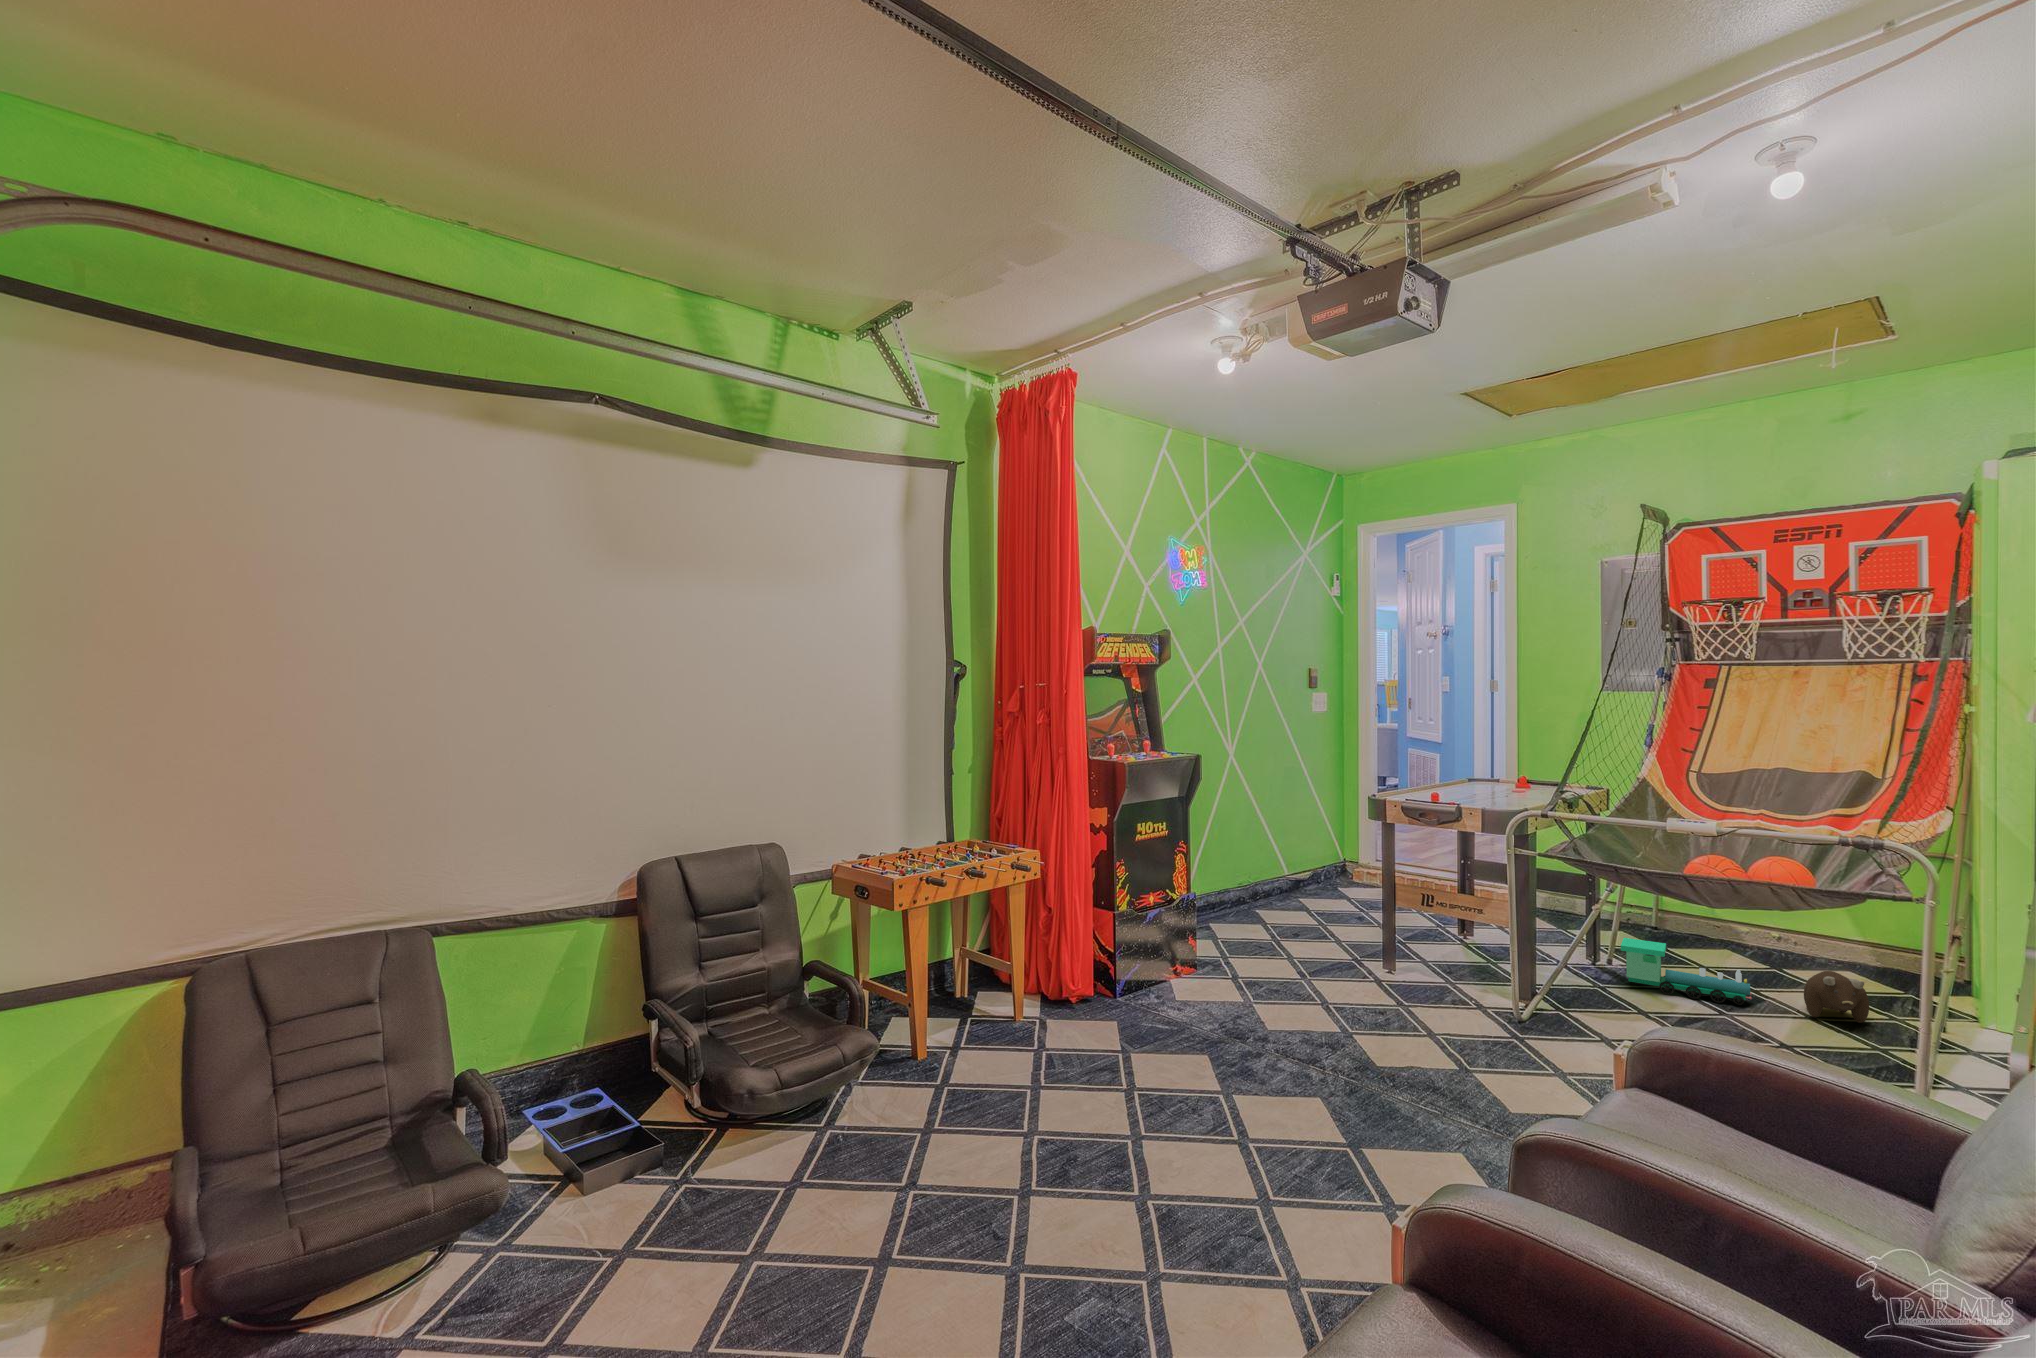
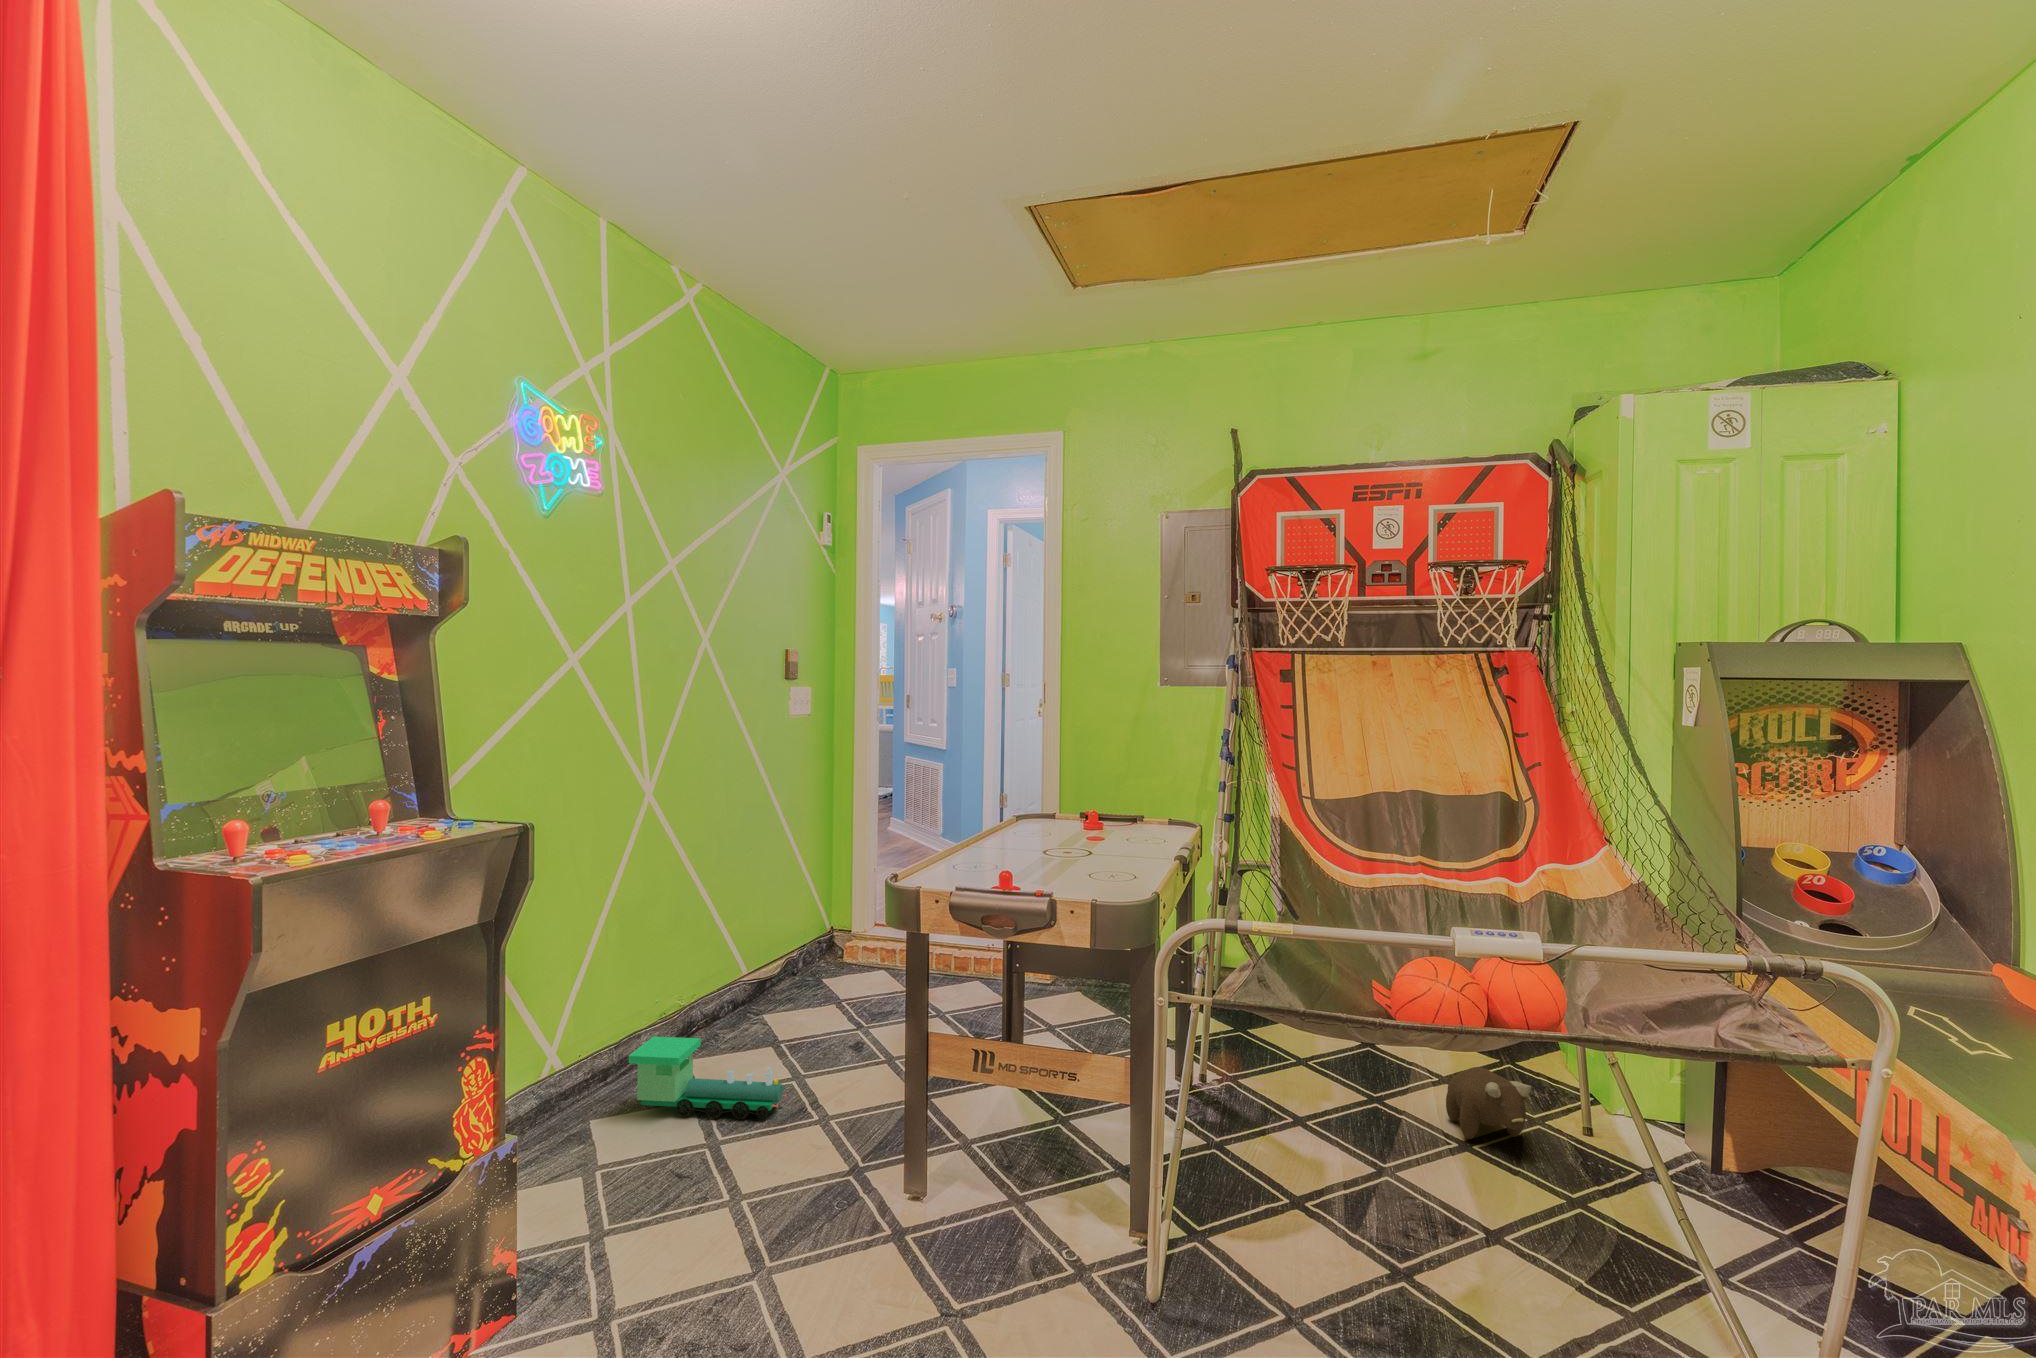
toy train: present [1621,938,1751,1005] -> present [629,1037,786,1119]

